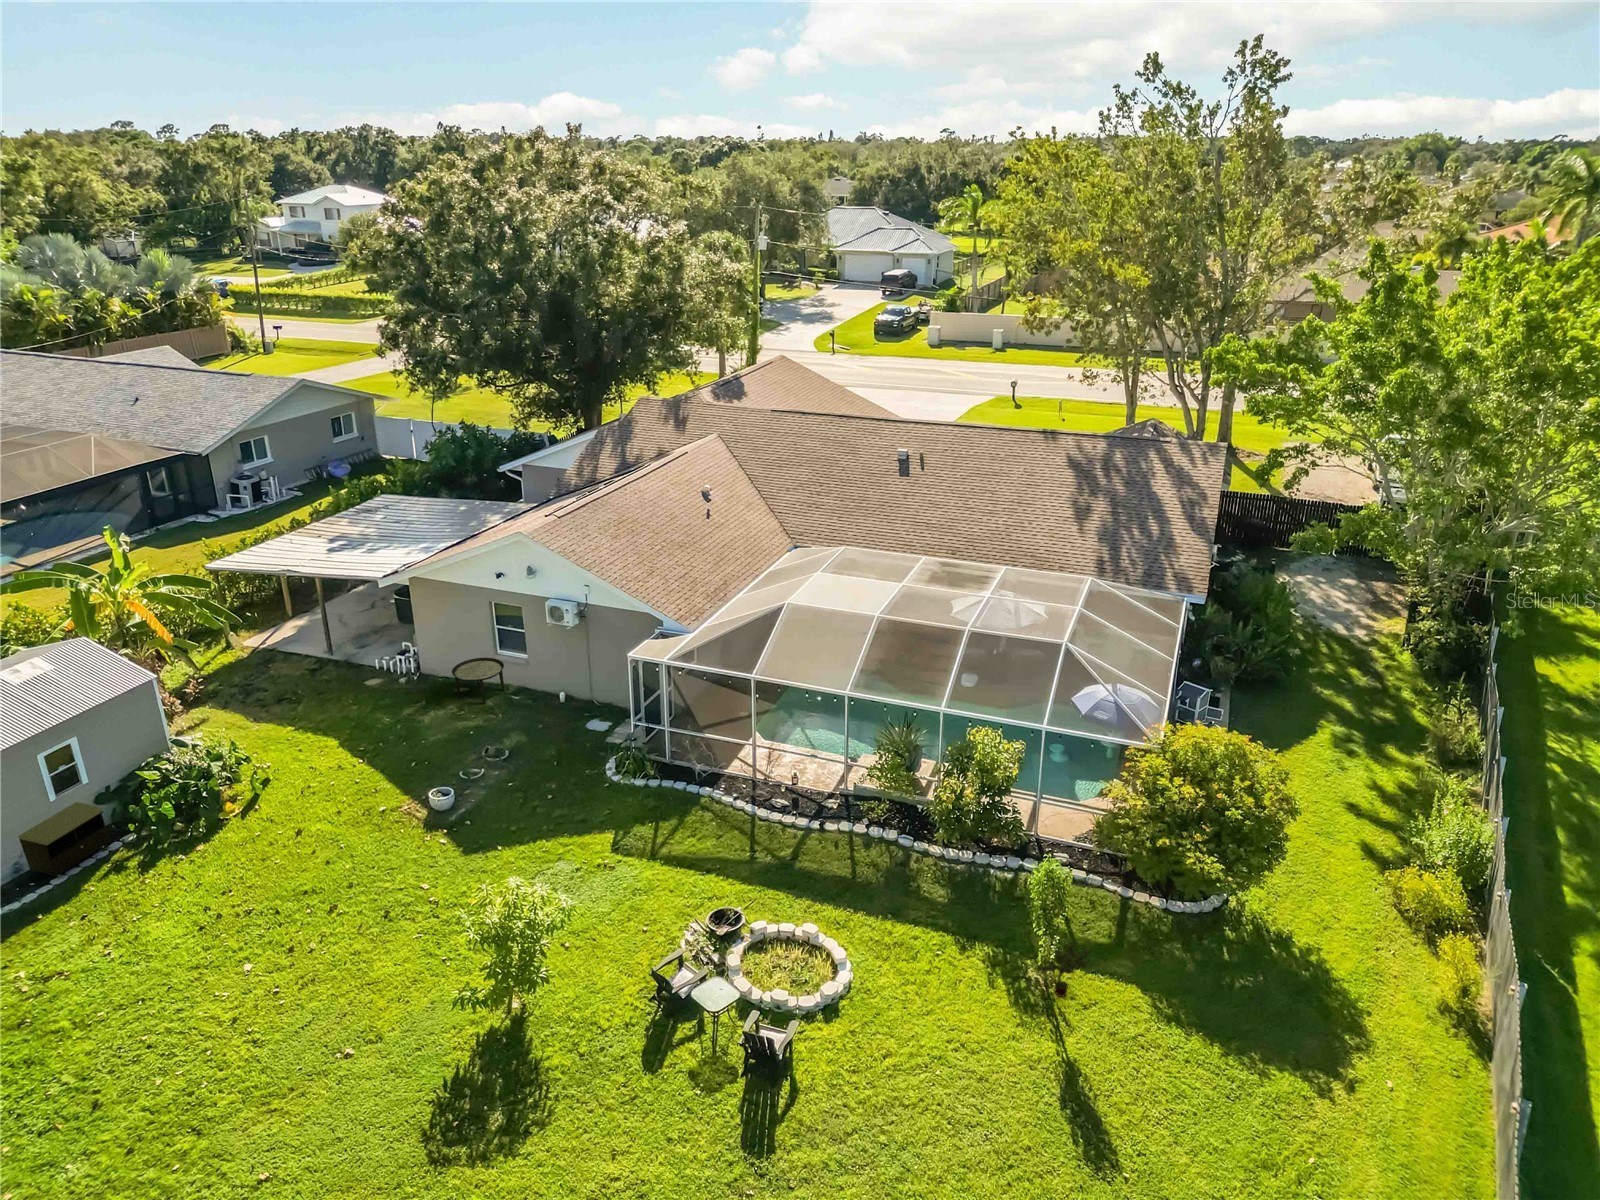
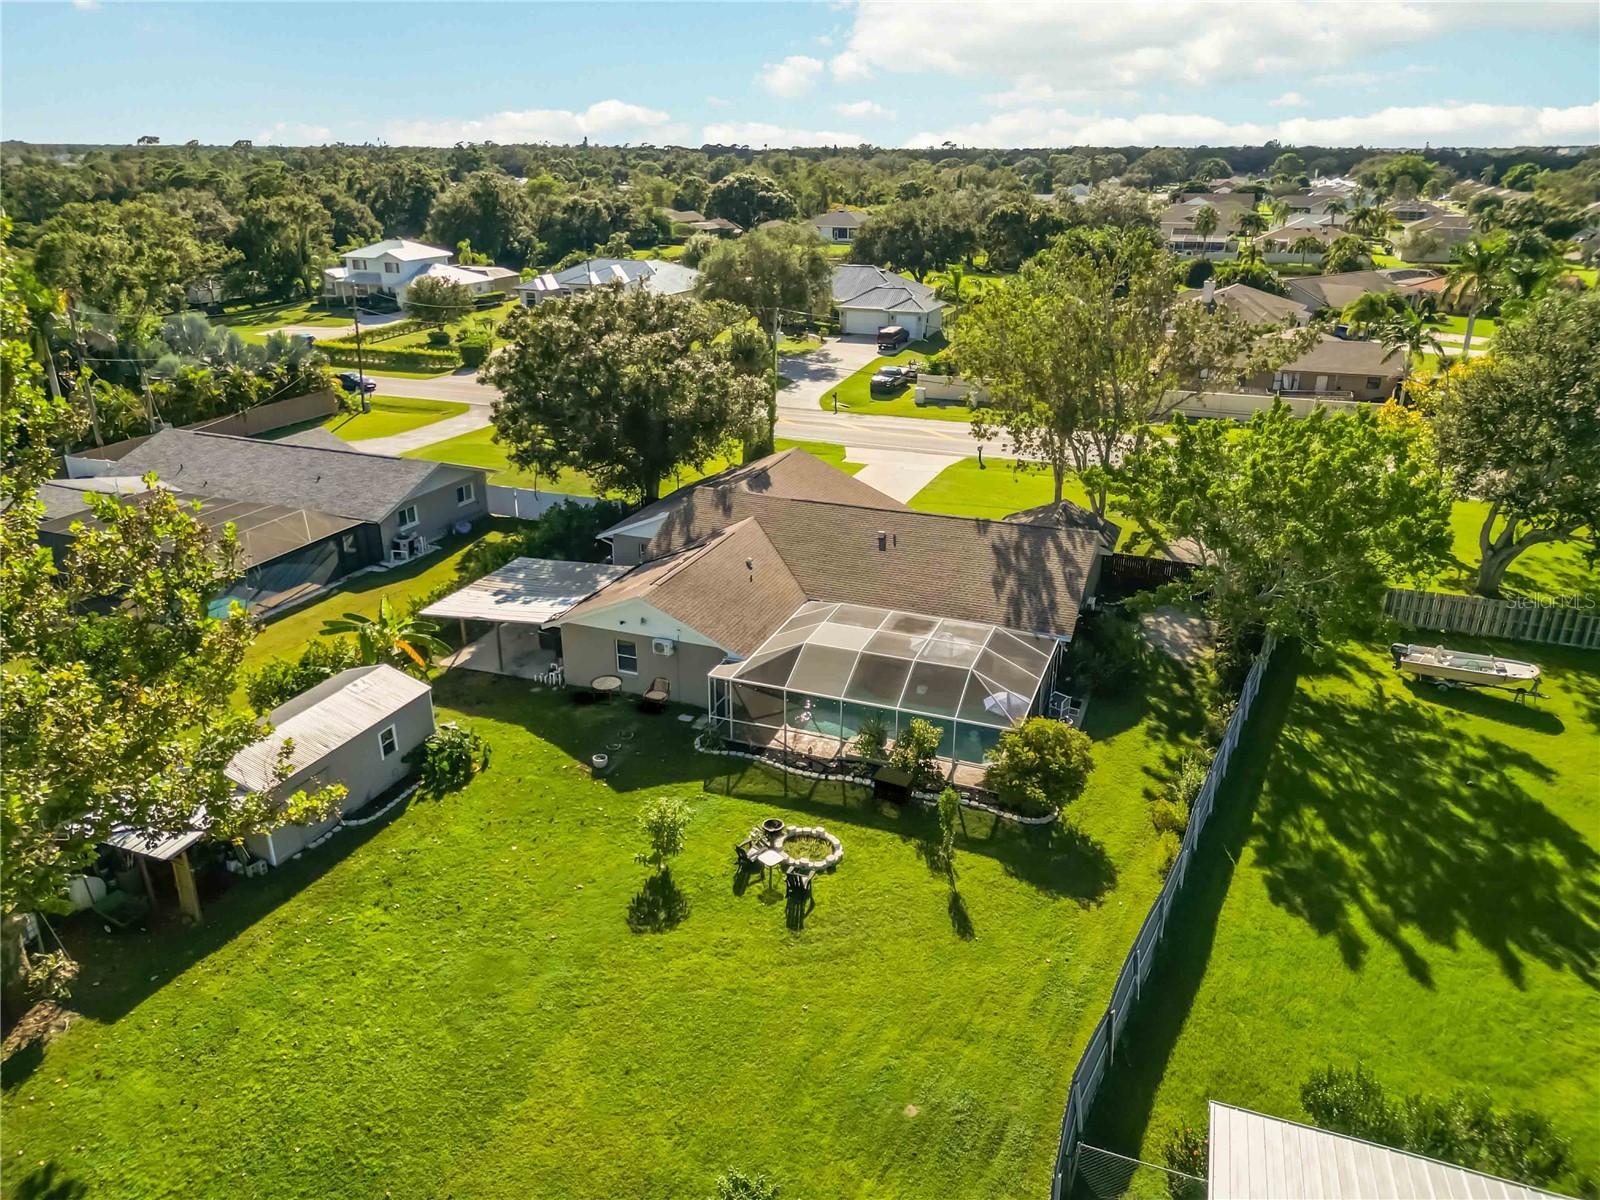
lounge chair: none [531,661,582,717] -> present [642,677,673,712]
storage bench: present [19,802,111,876] -> present [874,767,914,805]
potted tree: present [1038,940,1091,997] -> none [942,831,970,864]

